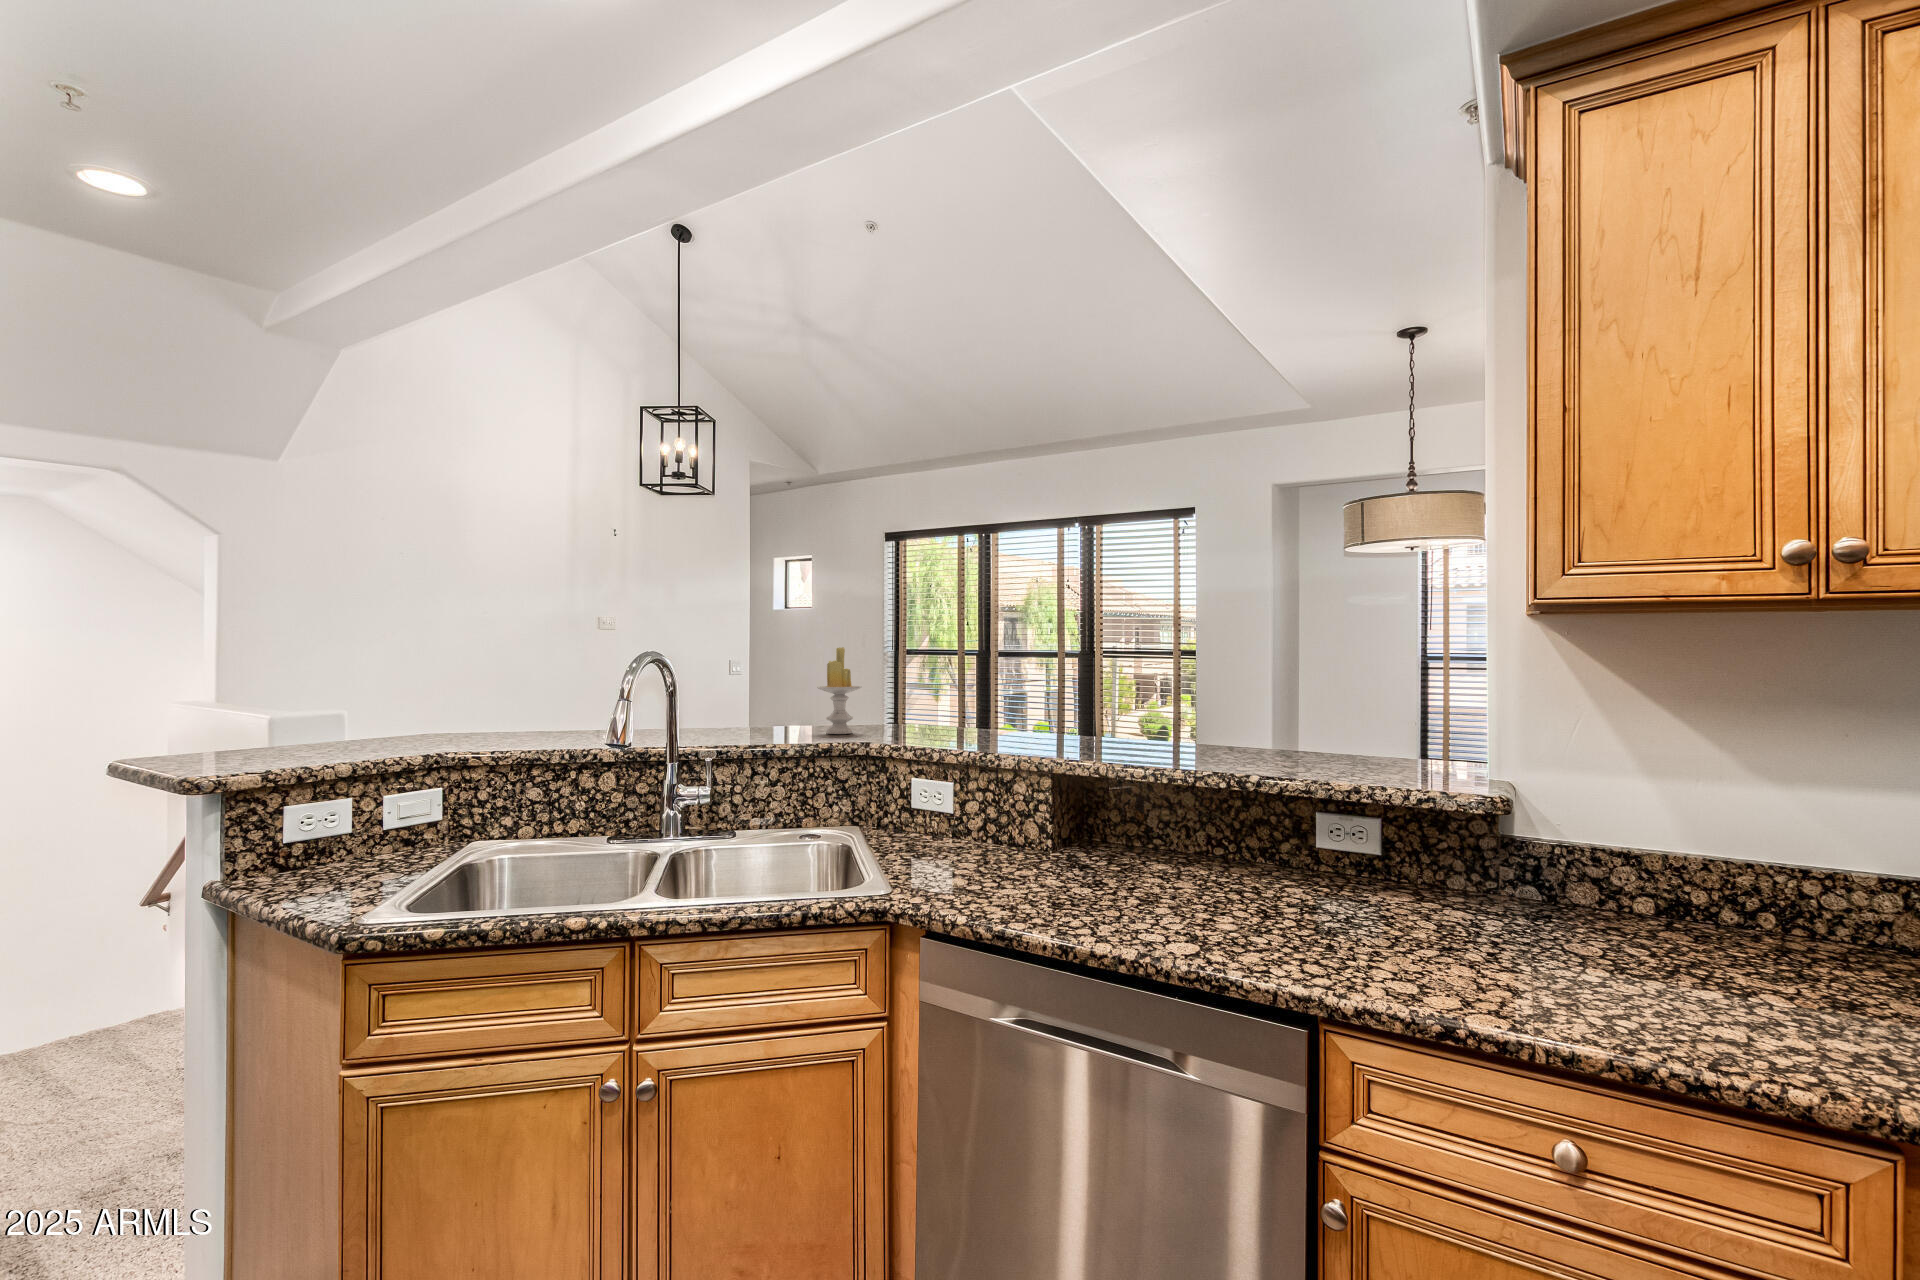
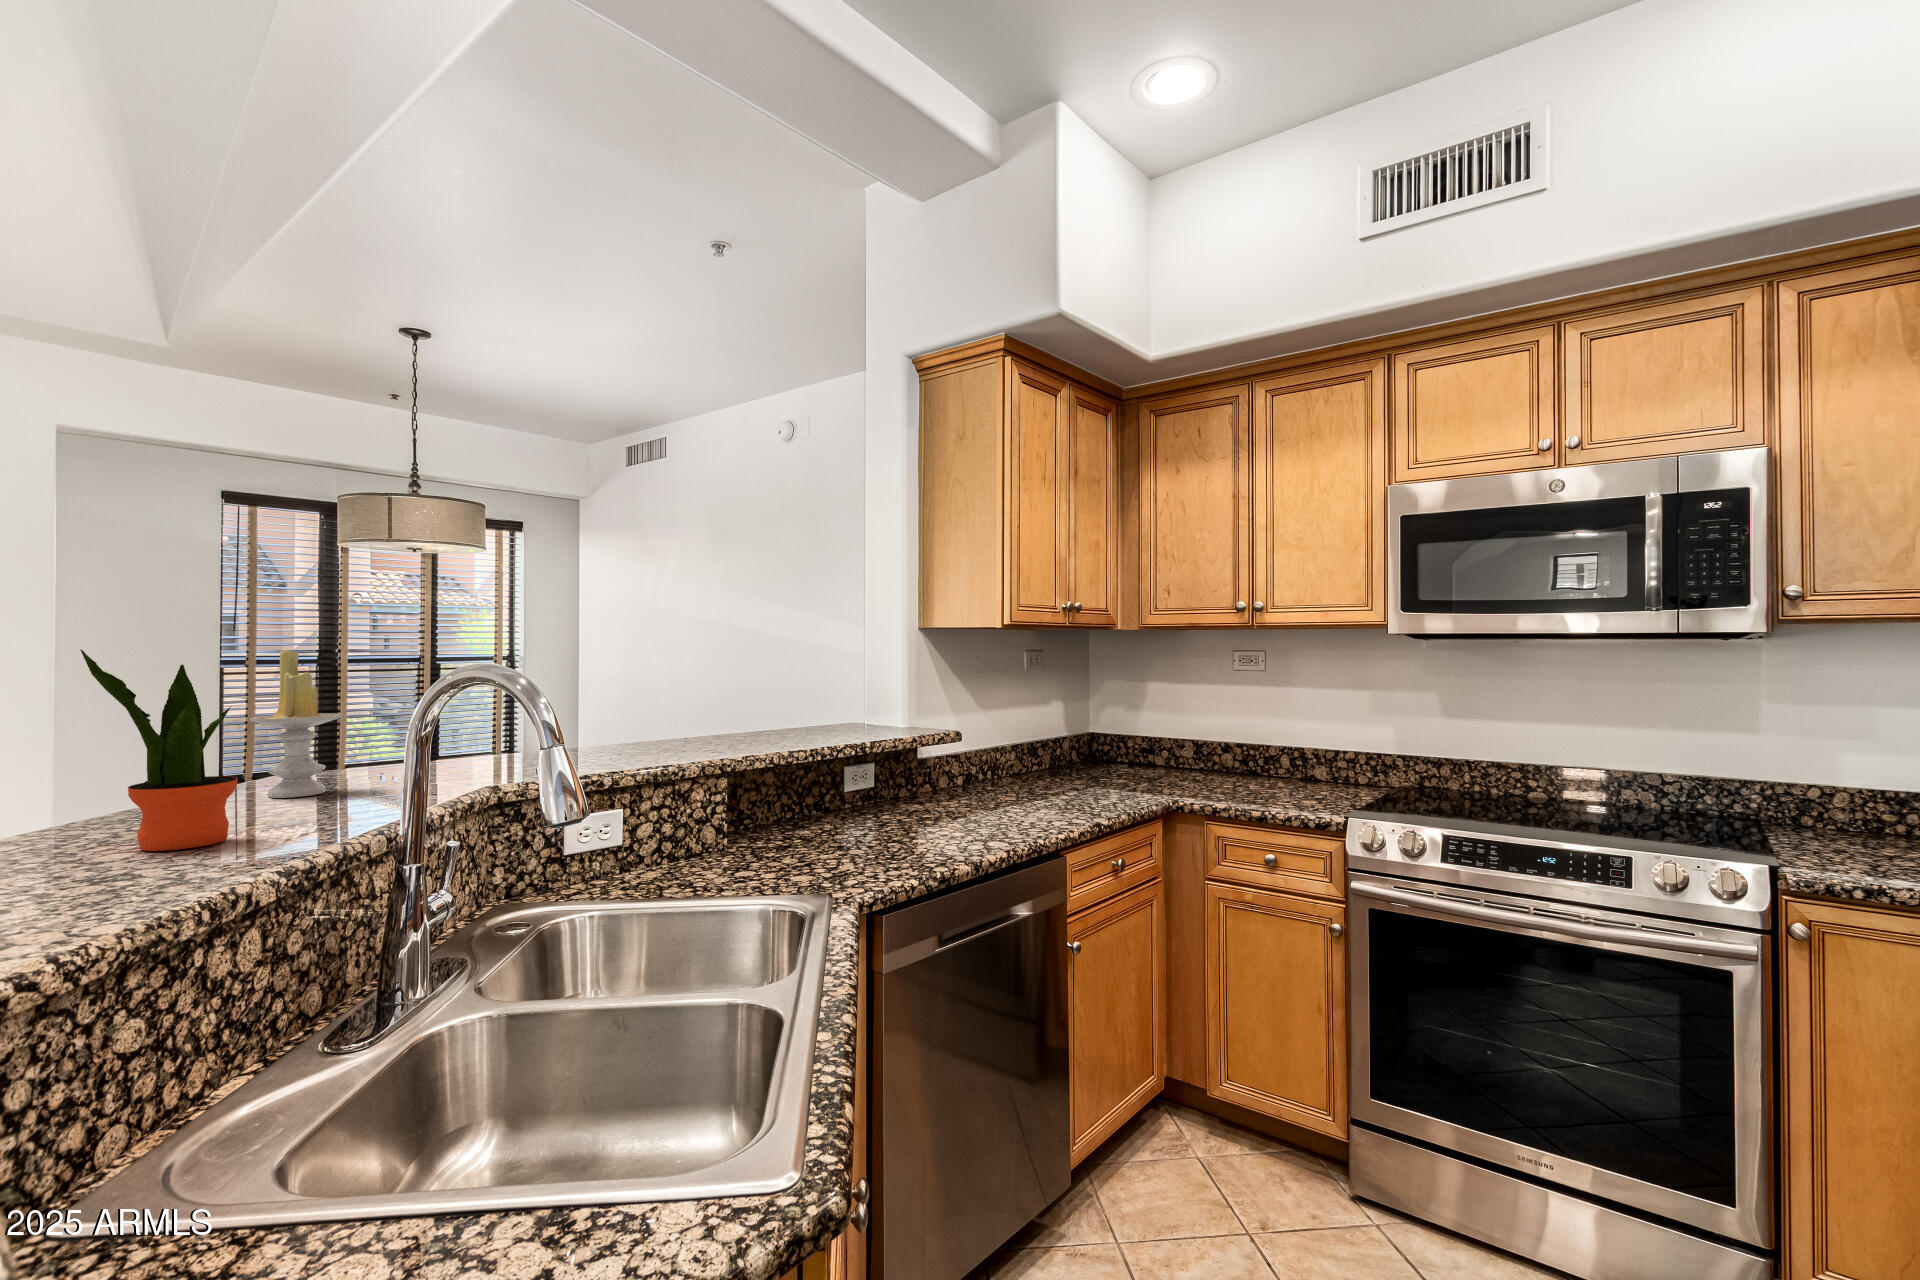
potted plant: none [670,647,712,740] -> present [80,649,238,851]

